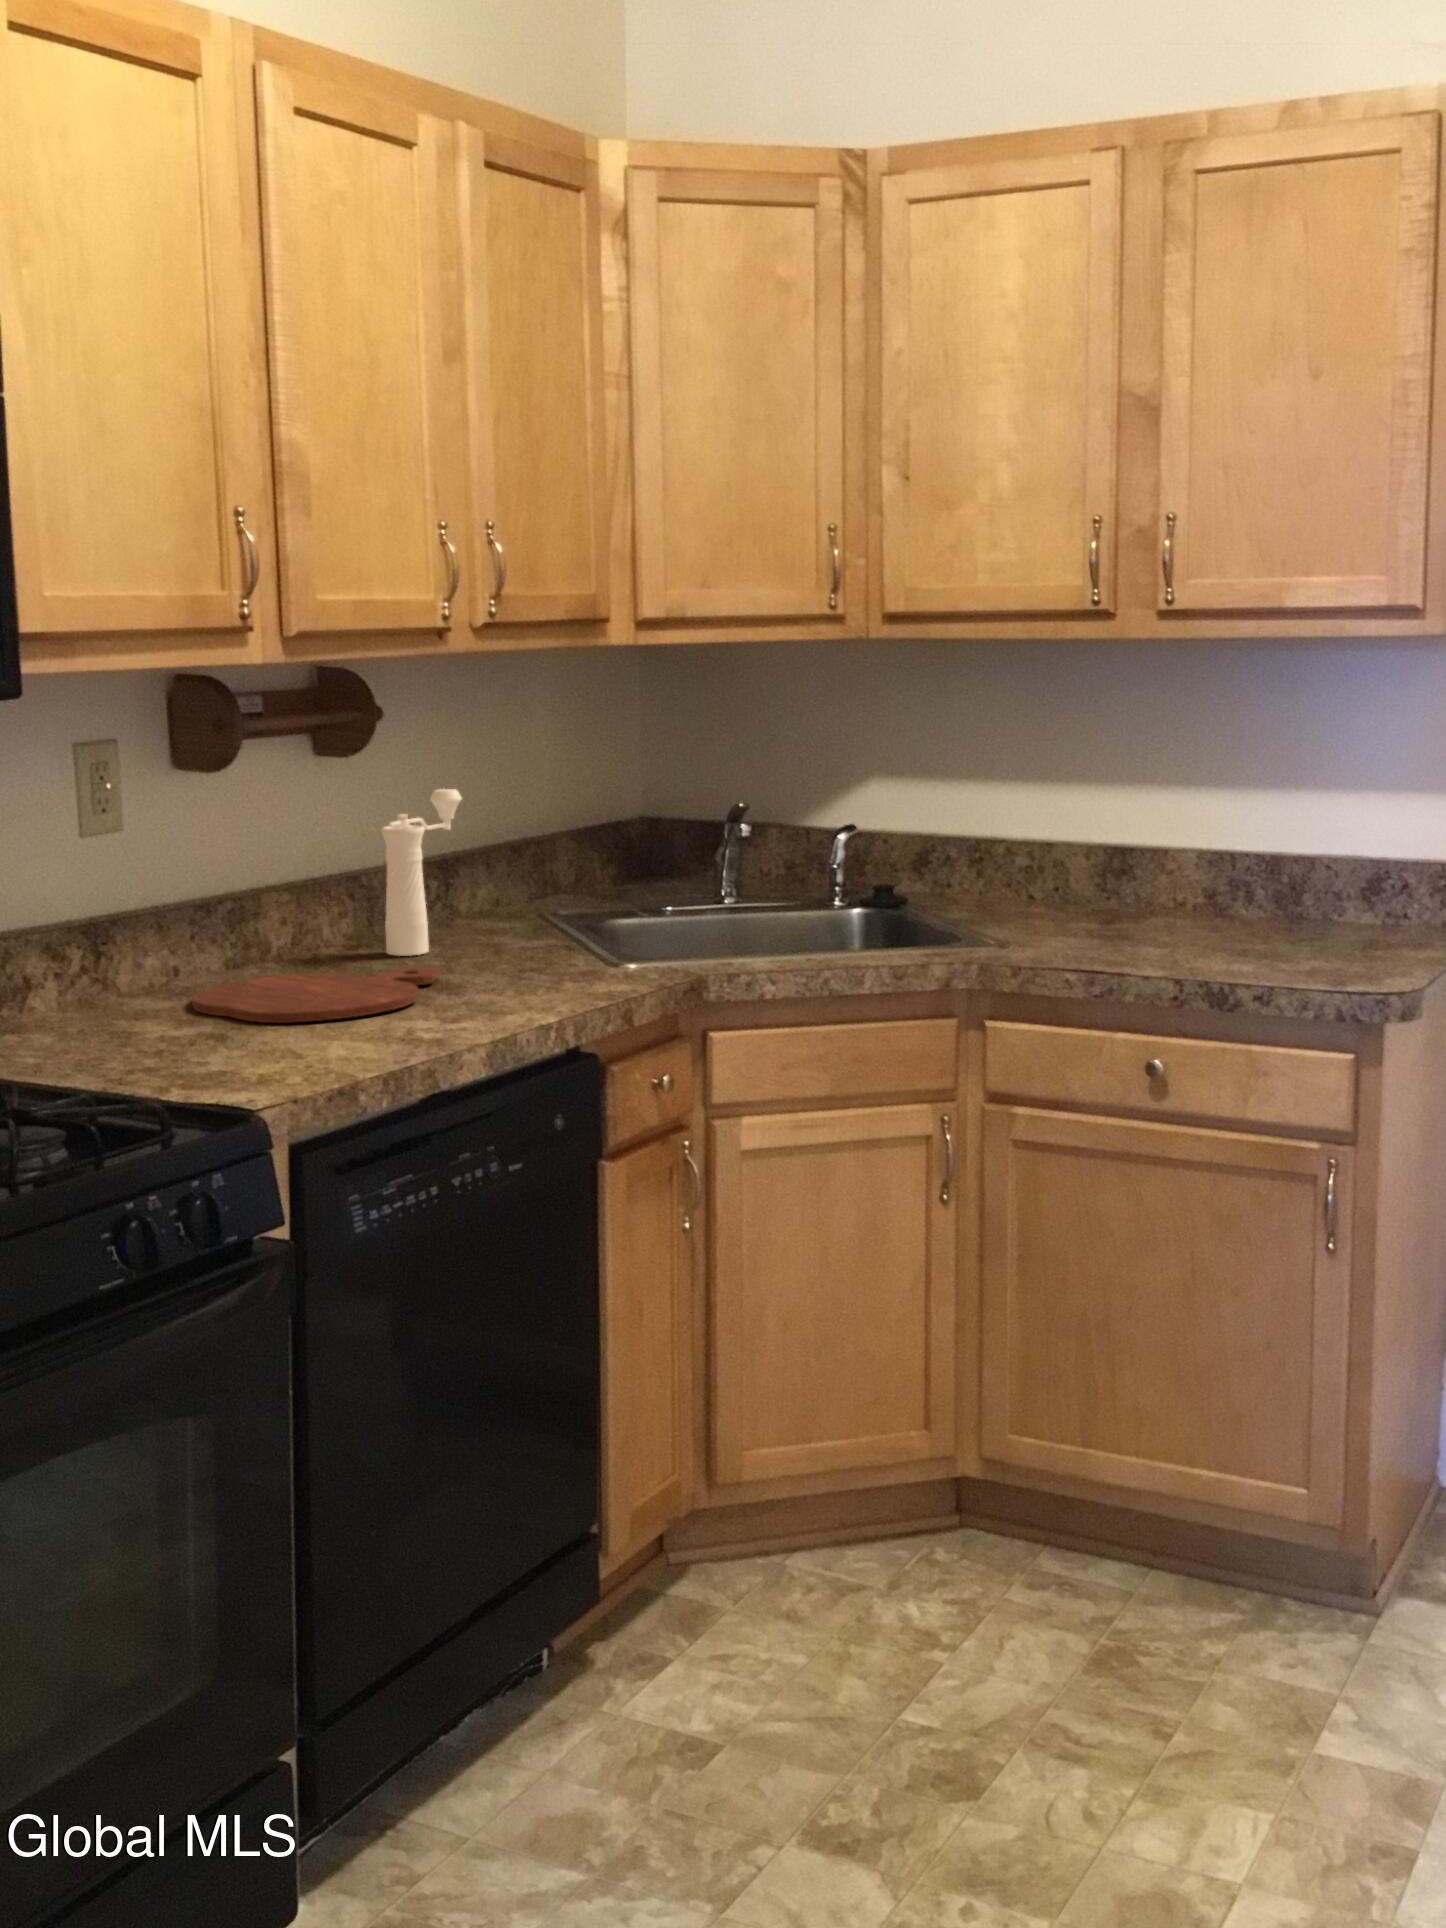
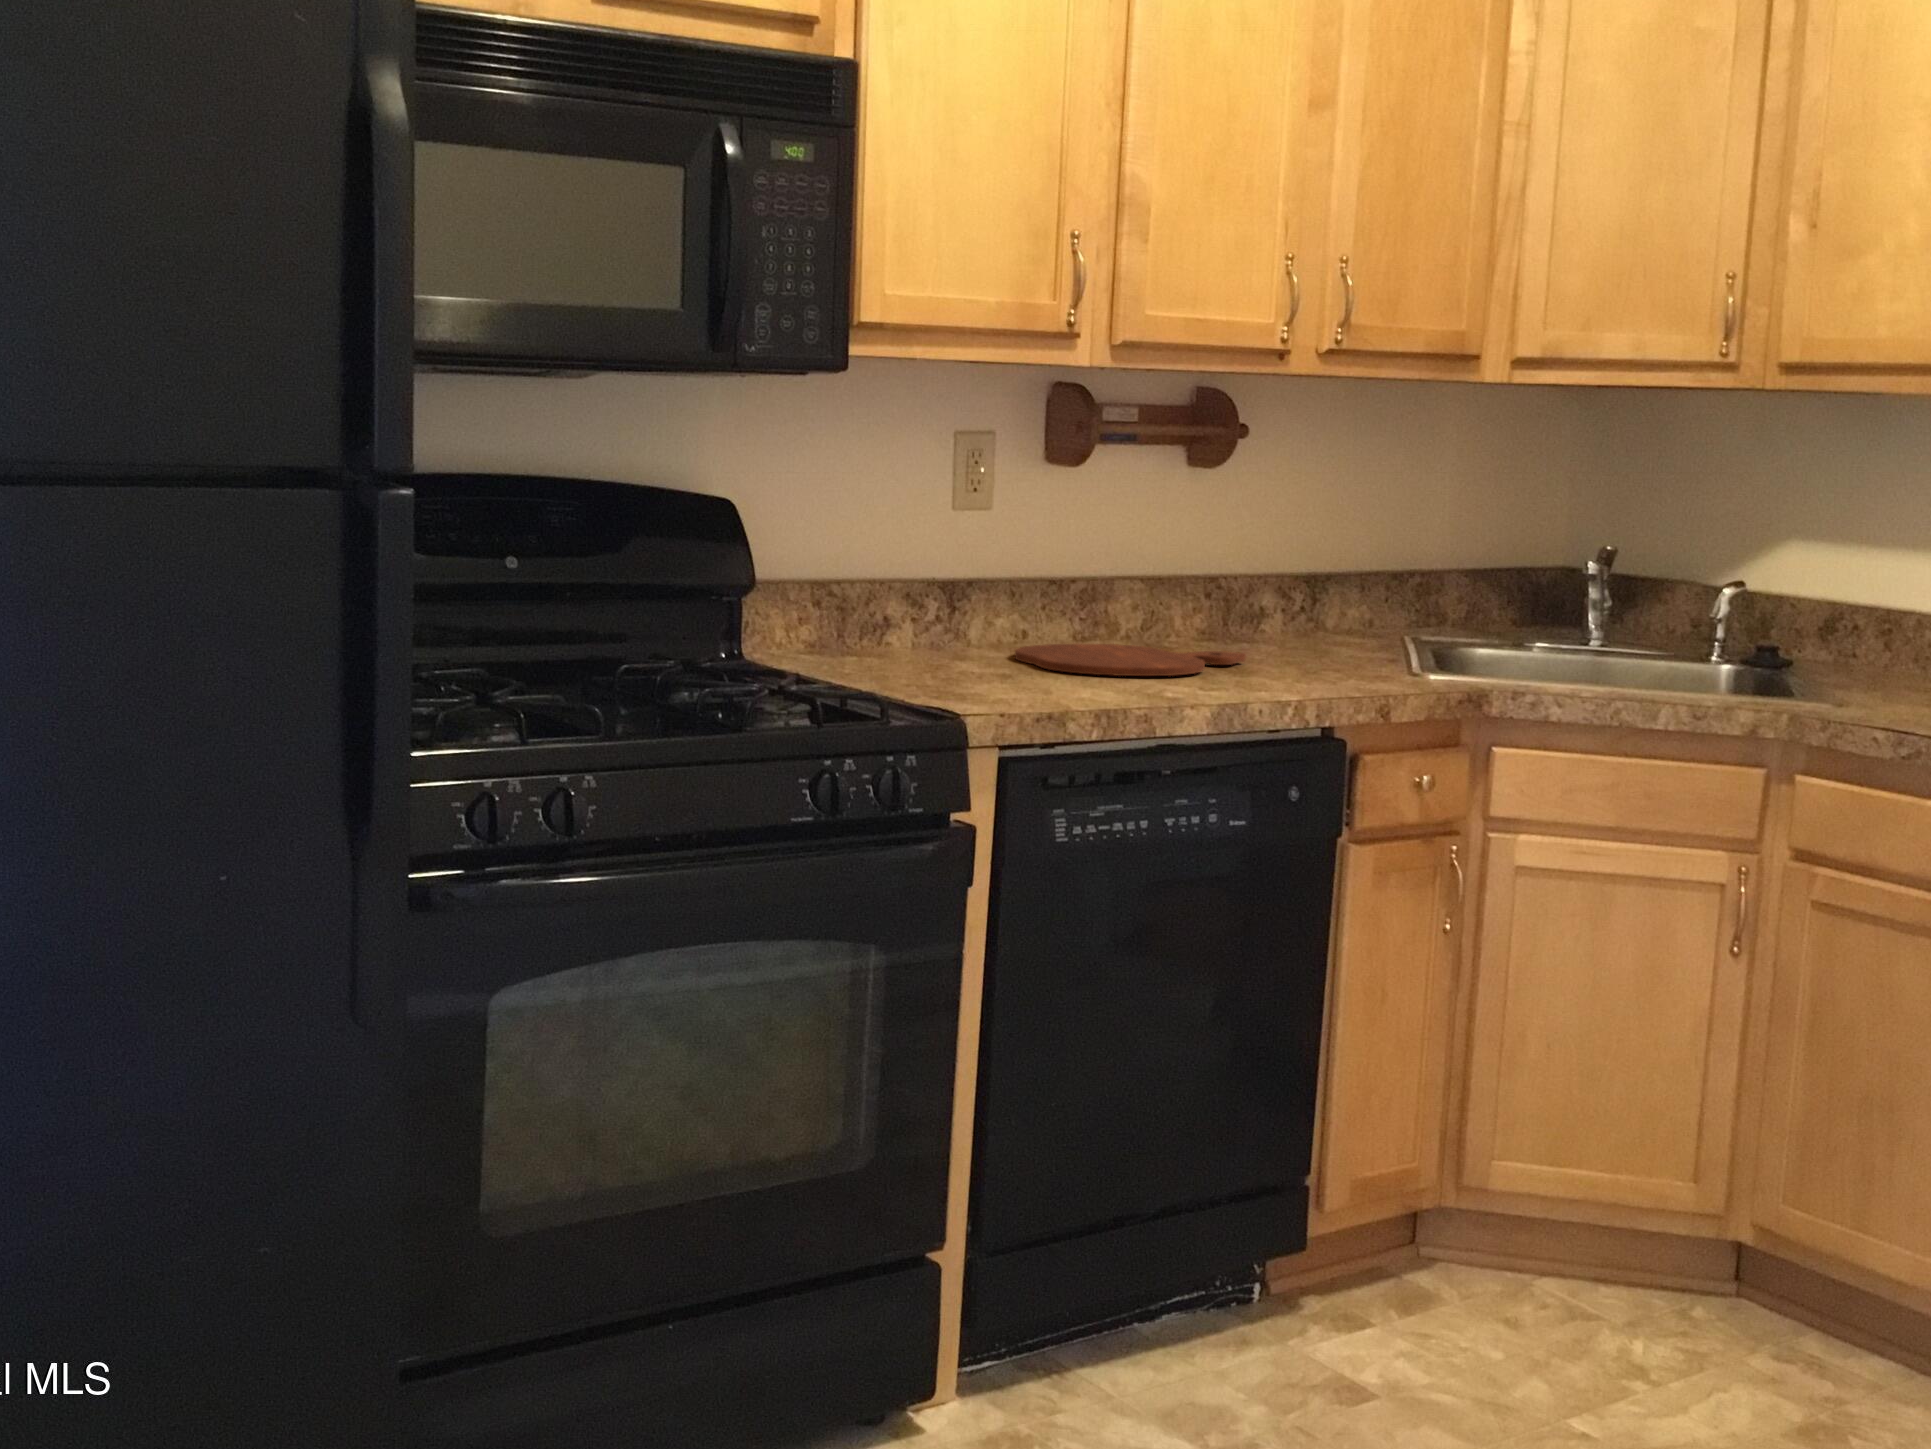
pepper mill: present [382,789,462,956] -> none [1226,504,1319,648]

